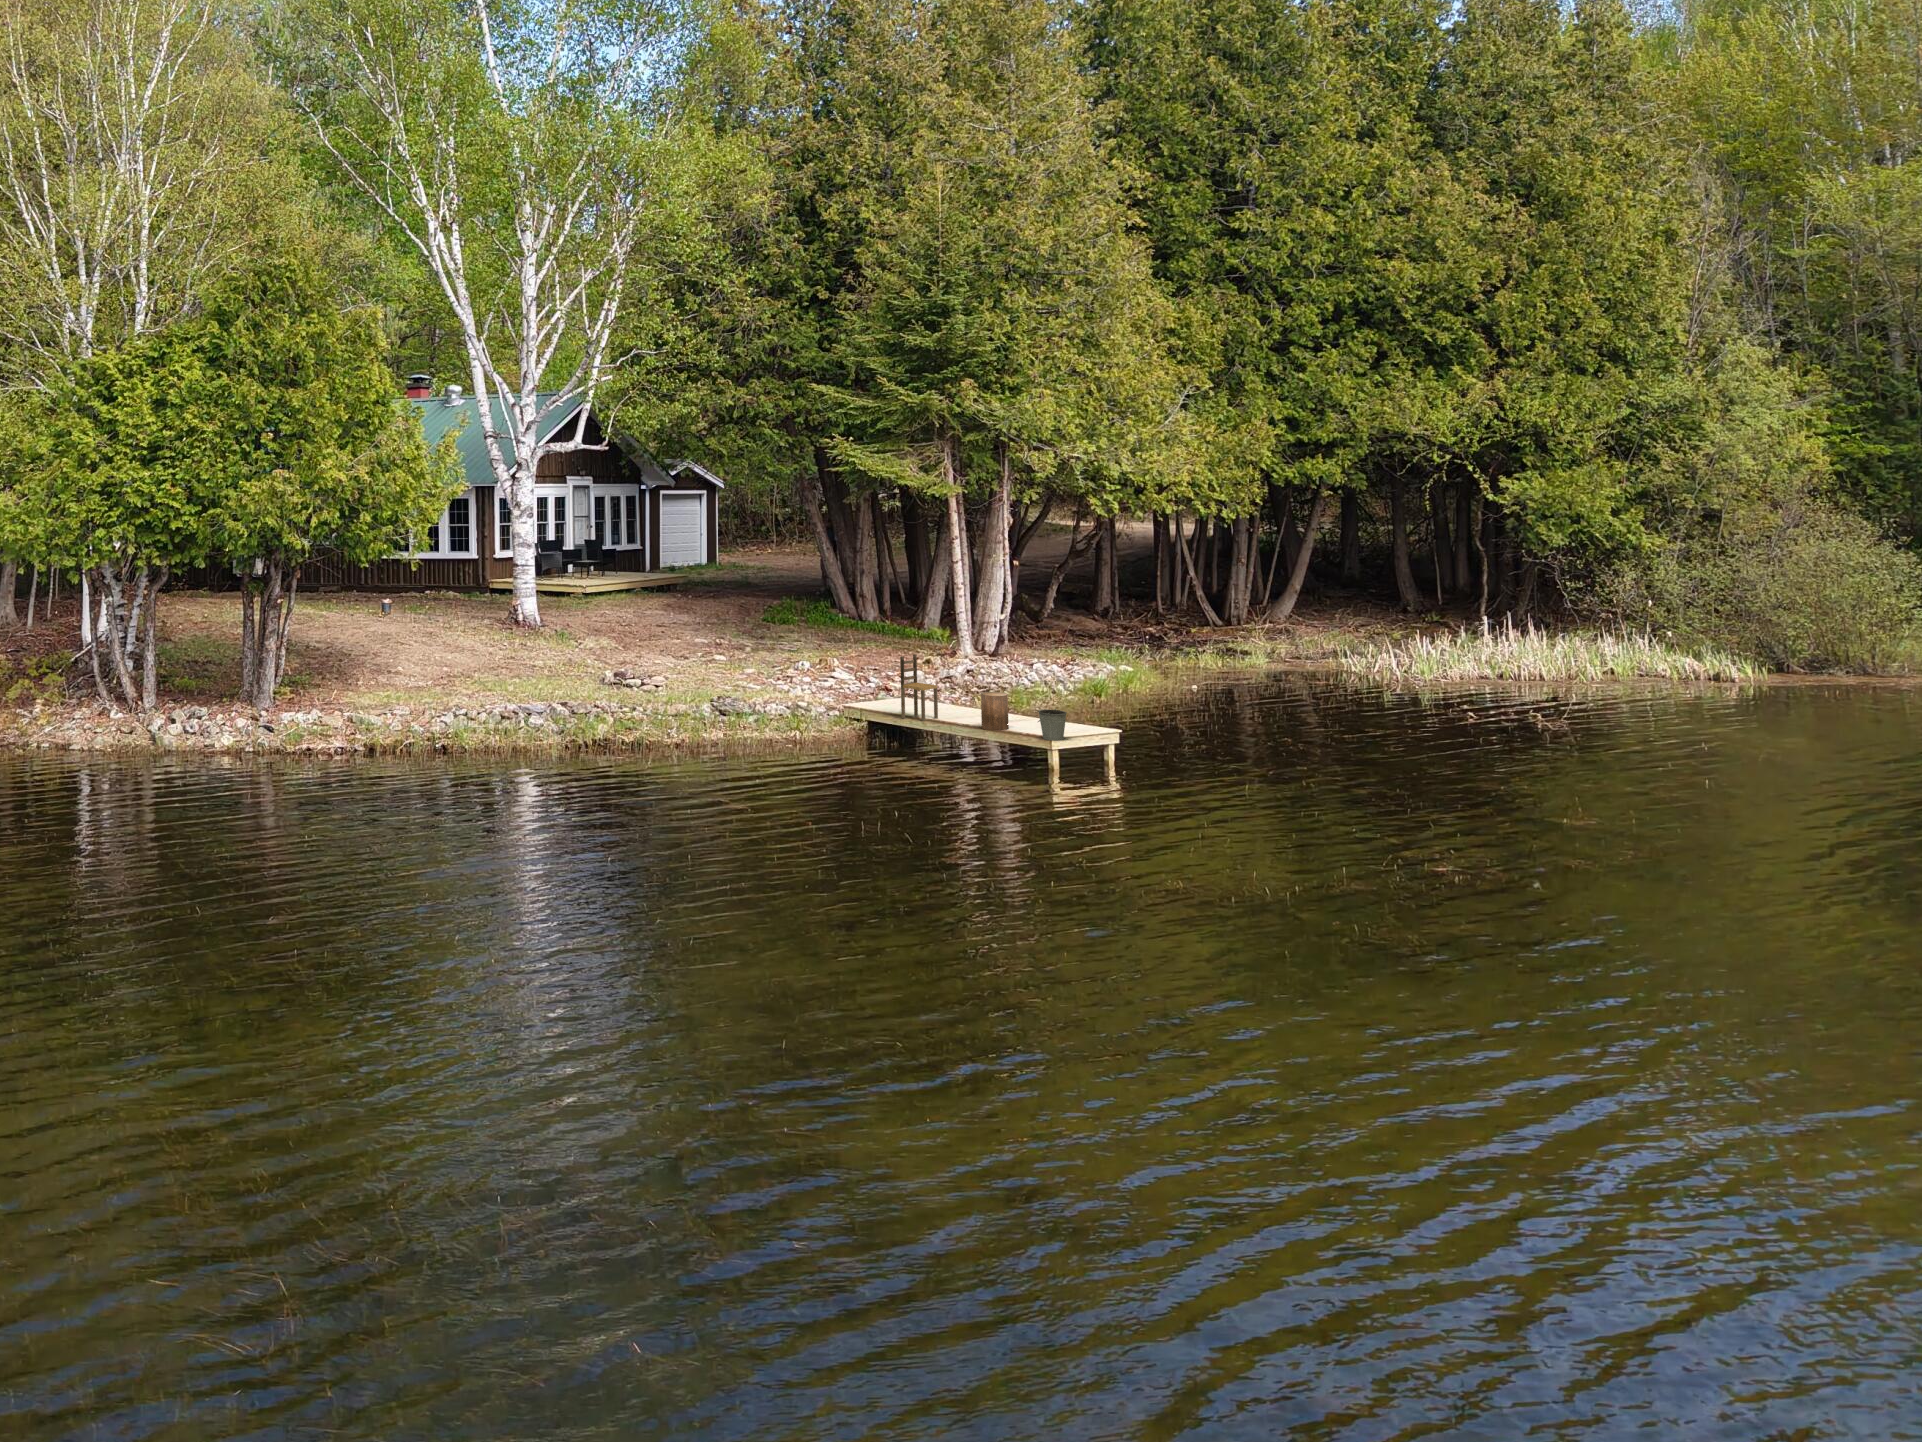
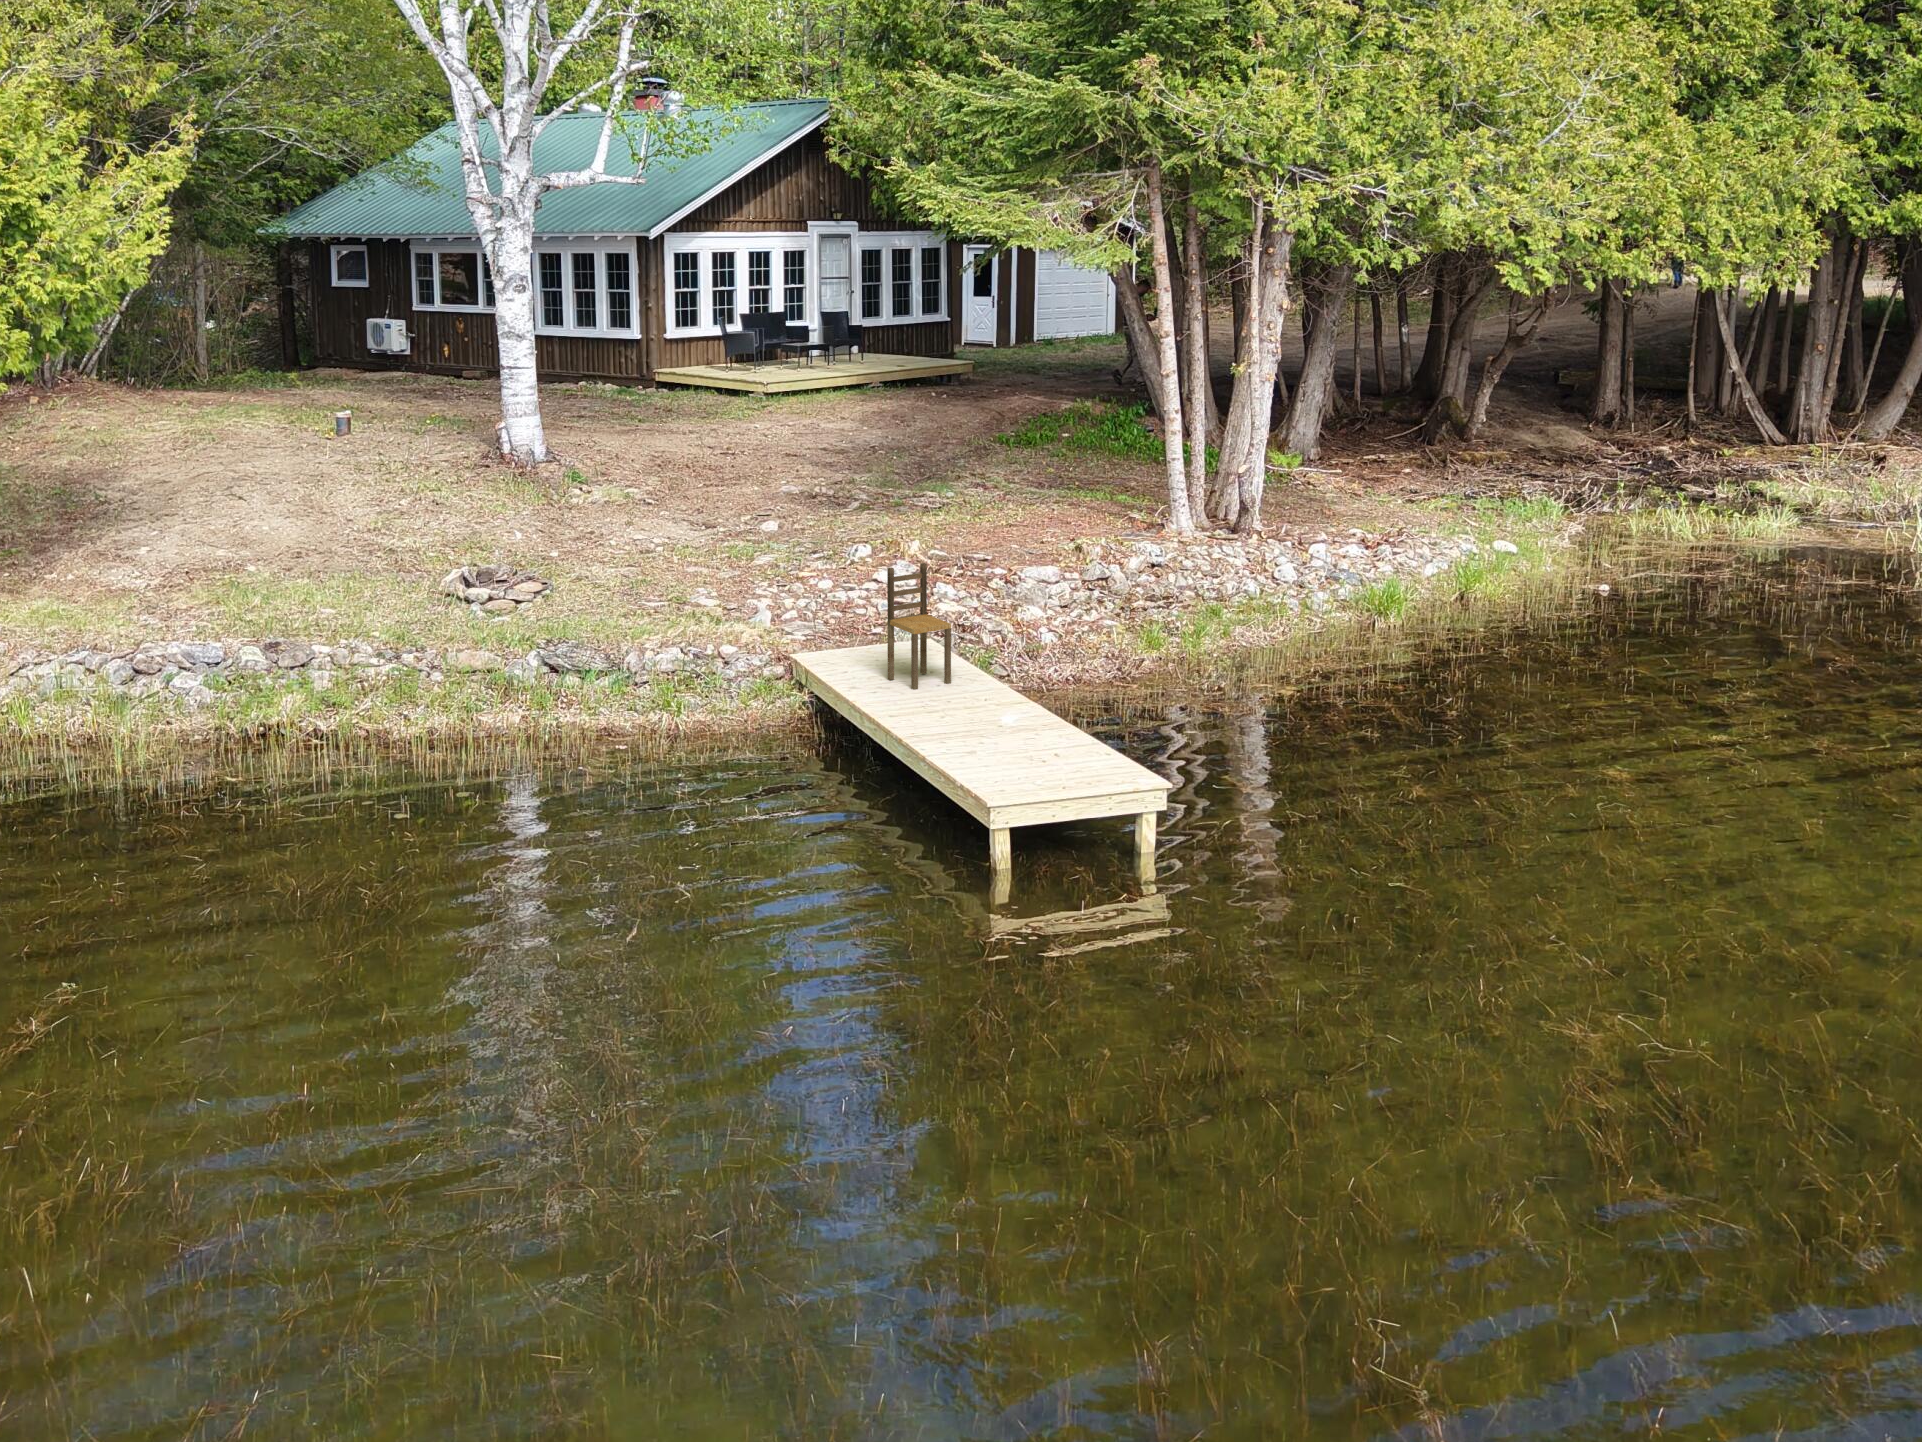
stool: present [981,692,1009,731] -> none [979,651,1030,729]
bucket: present [1038,709,1067,741] -> none [1032,704,1089,771]

